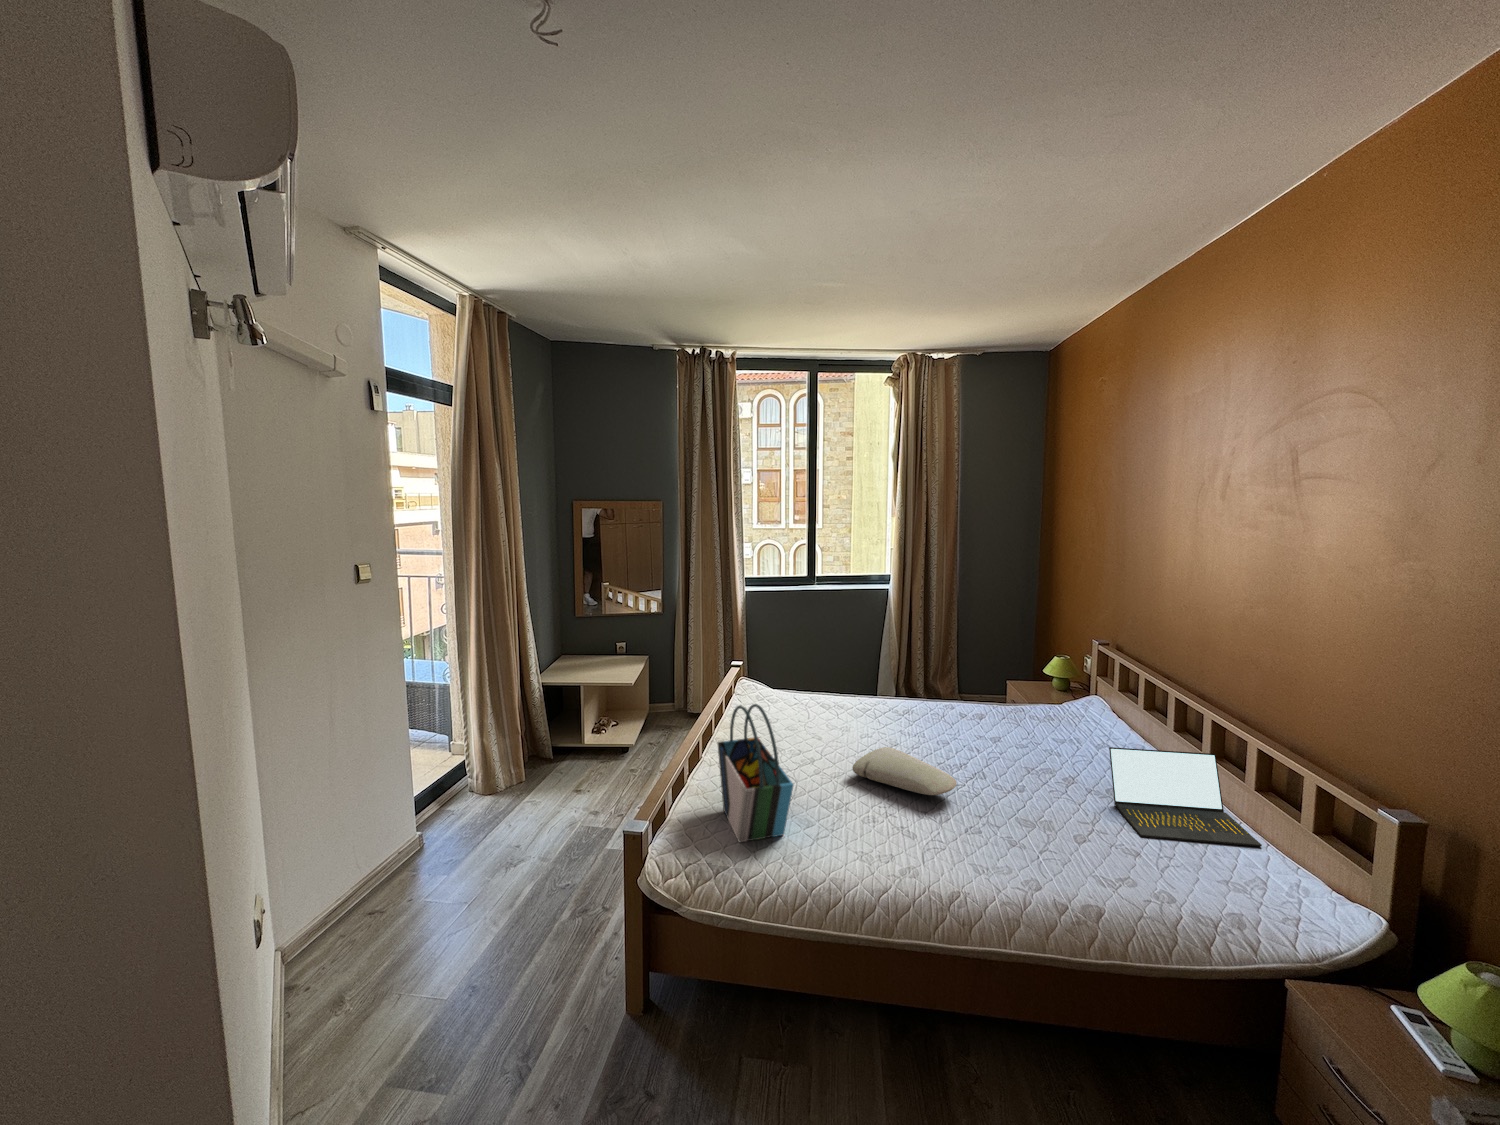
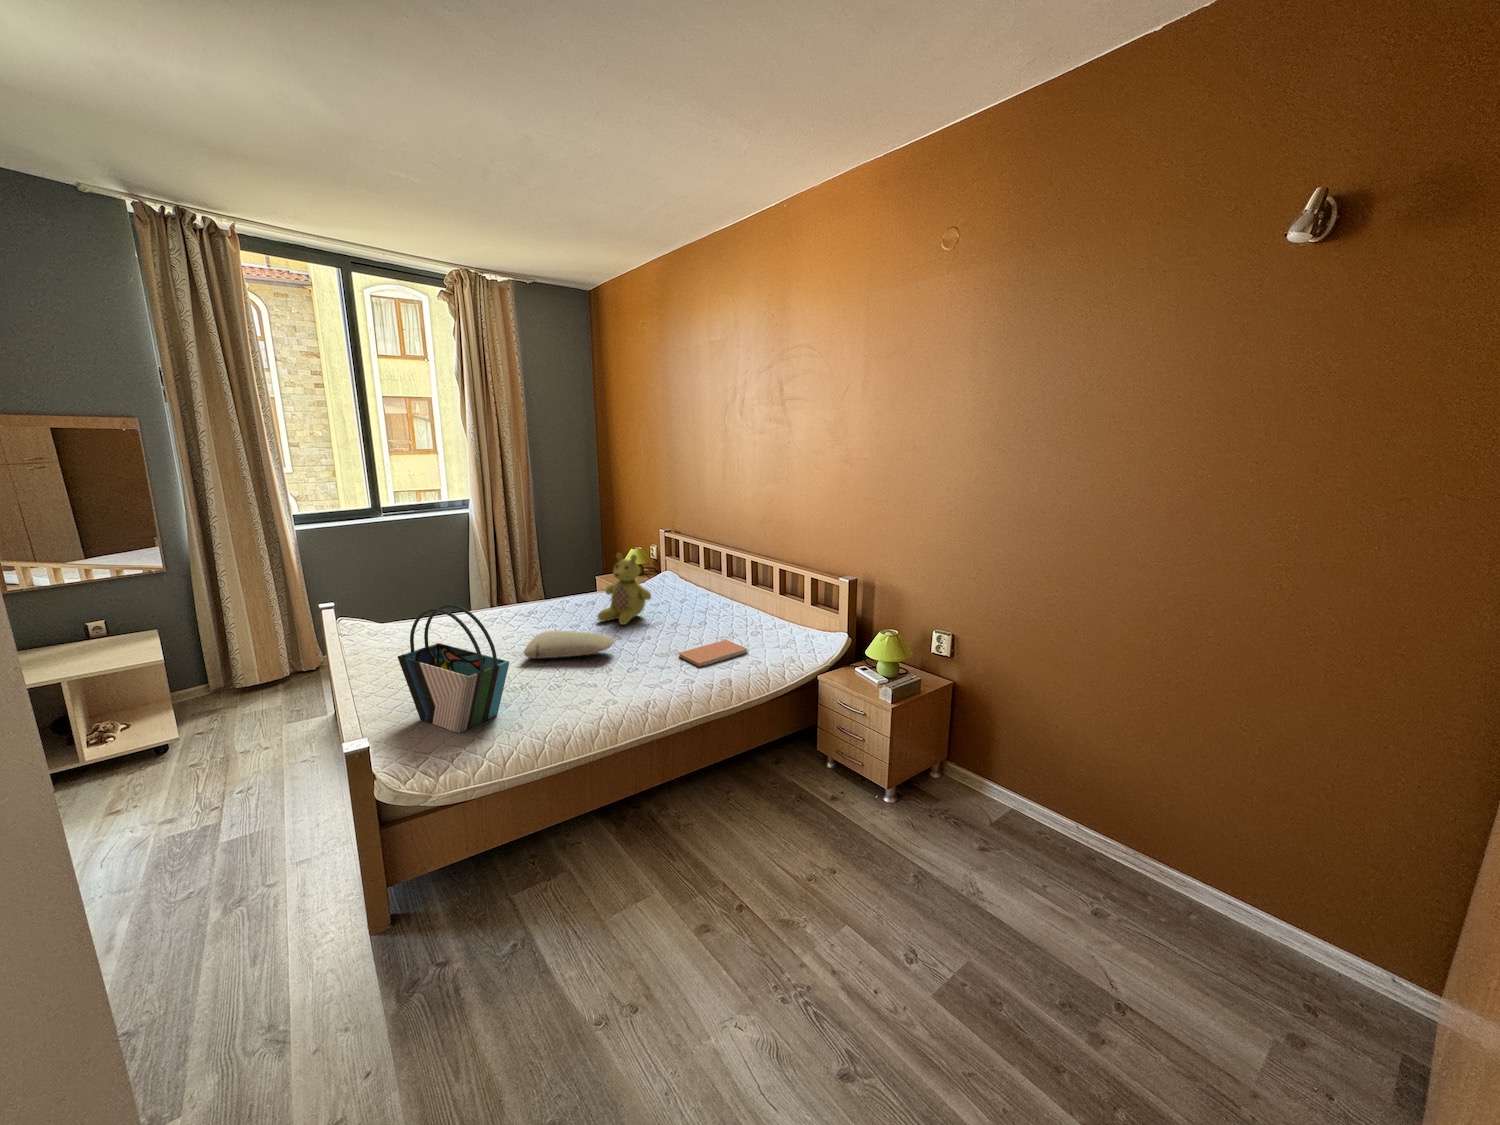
stuffed bear: none [964,670,1037,763] -> present [598,553,651,625]
laptop: present [1109,747,1262,847] -> none [702,580,787,637]
notebook: none [1034,834,1150,874] -> present [679,640,747,667]

